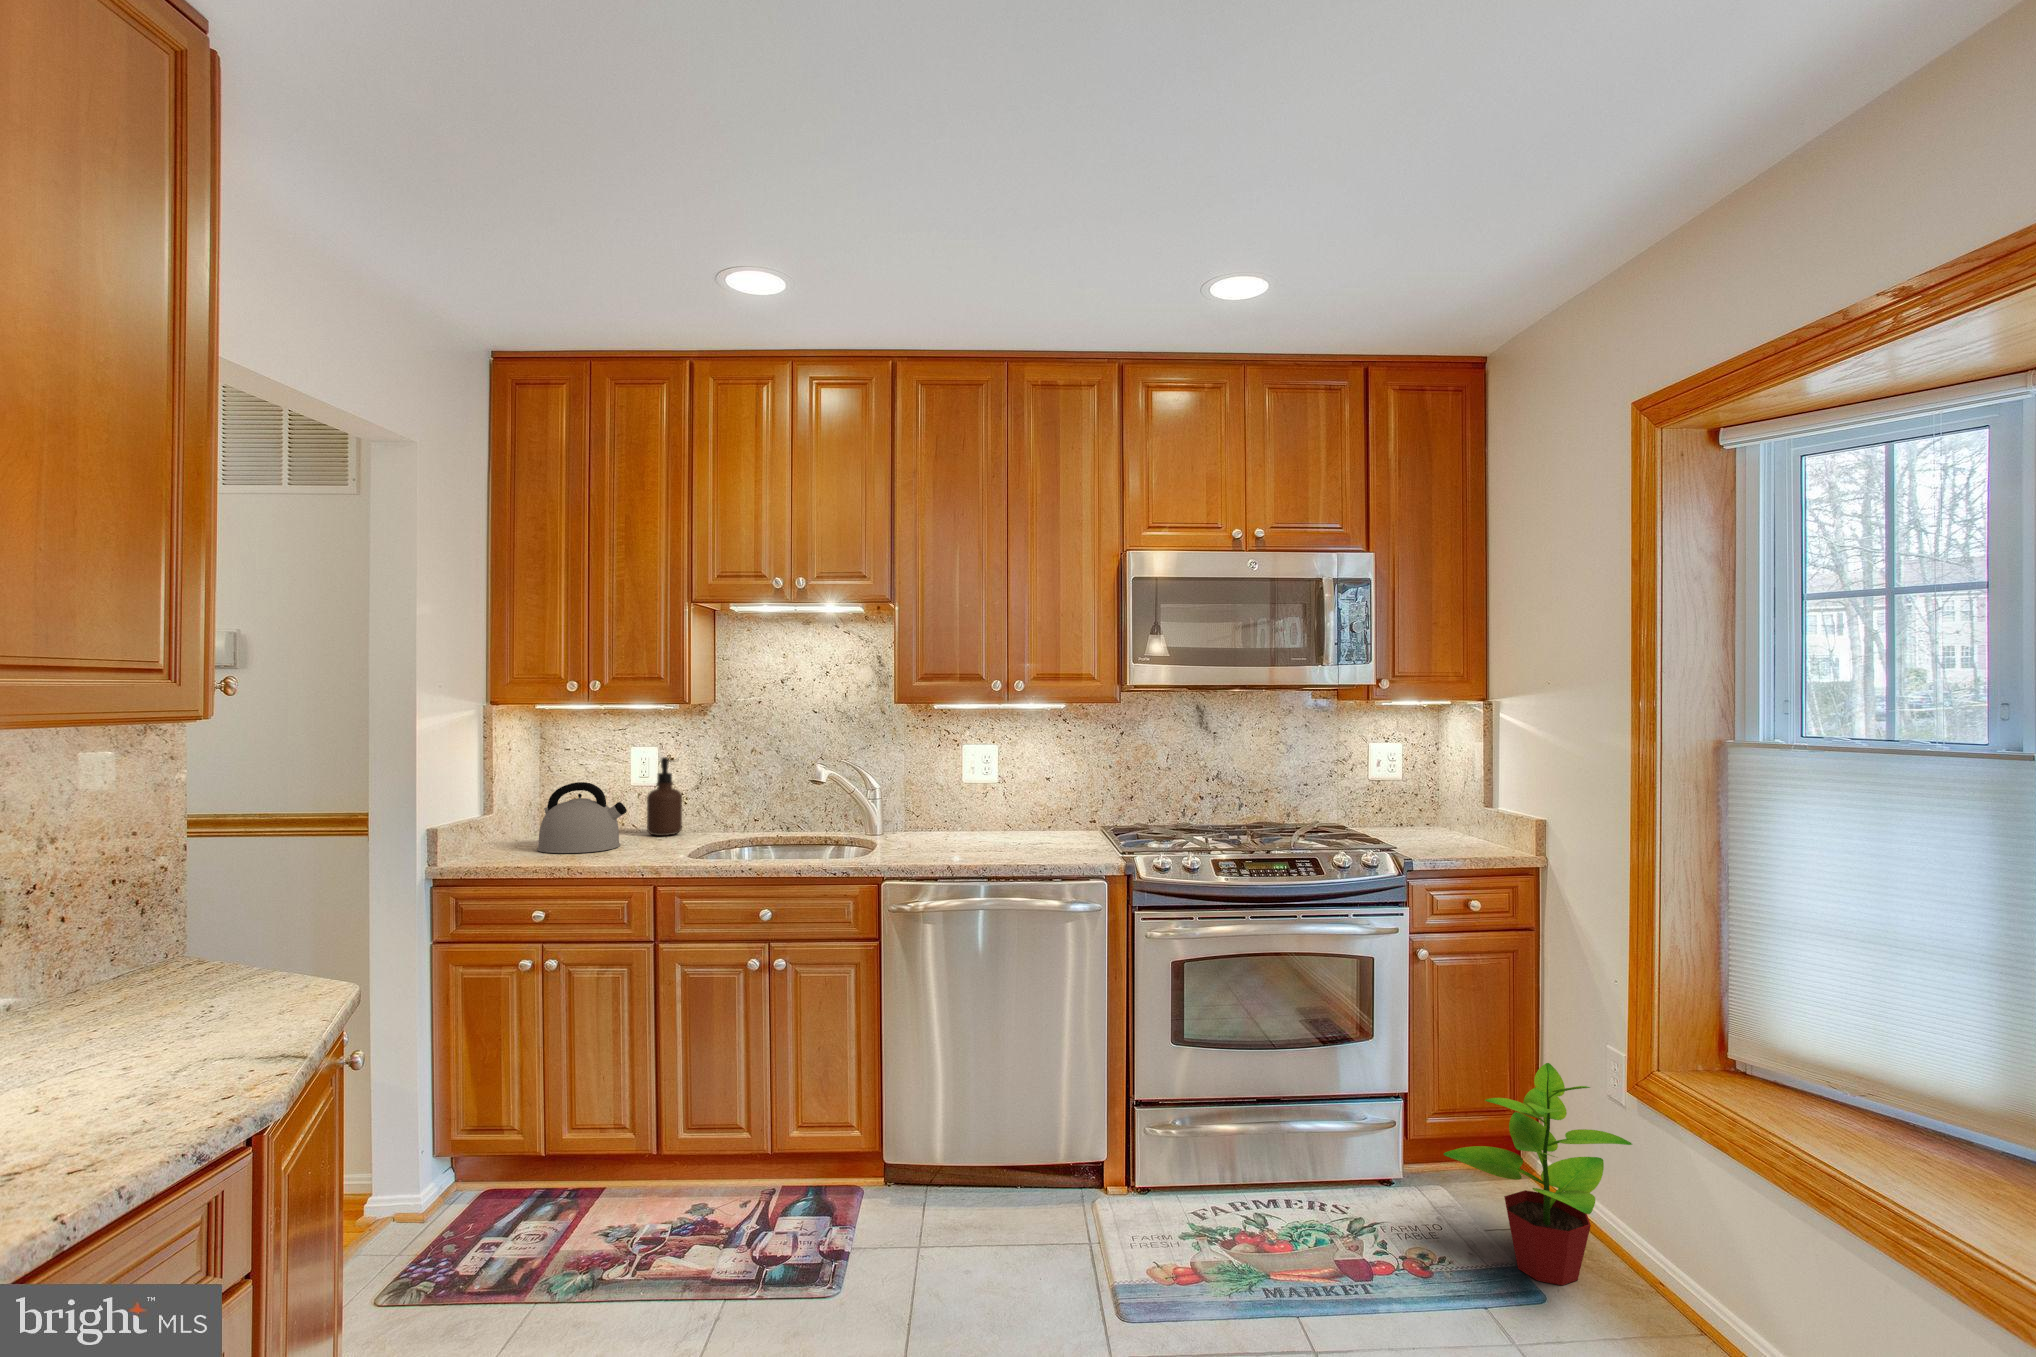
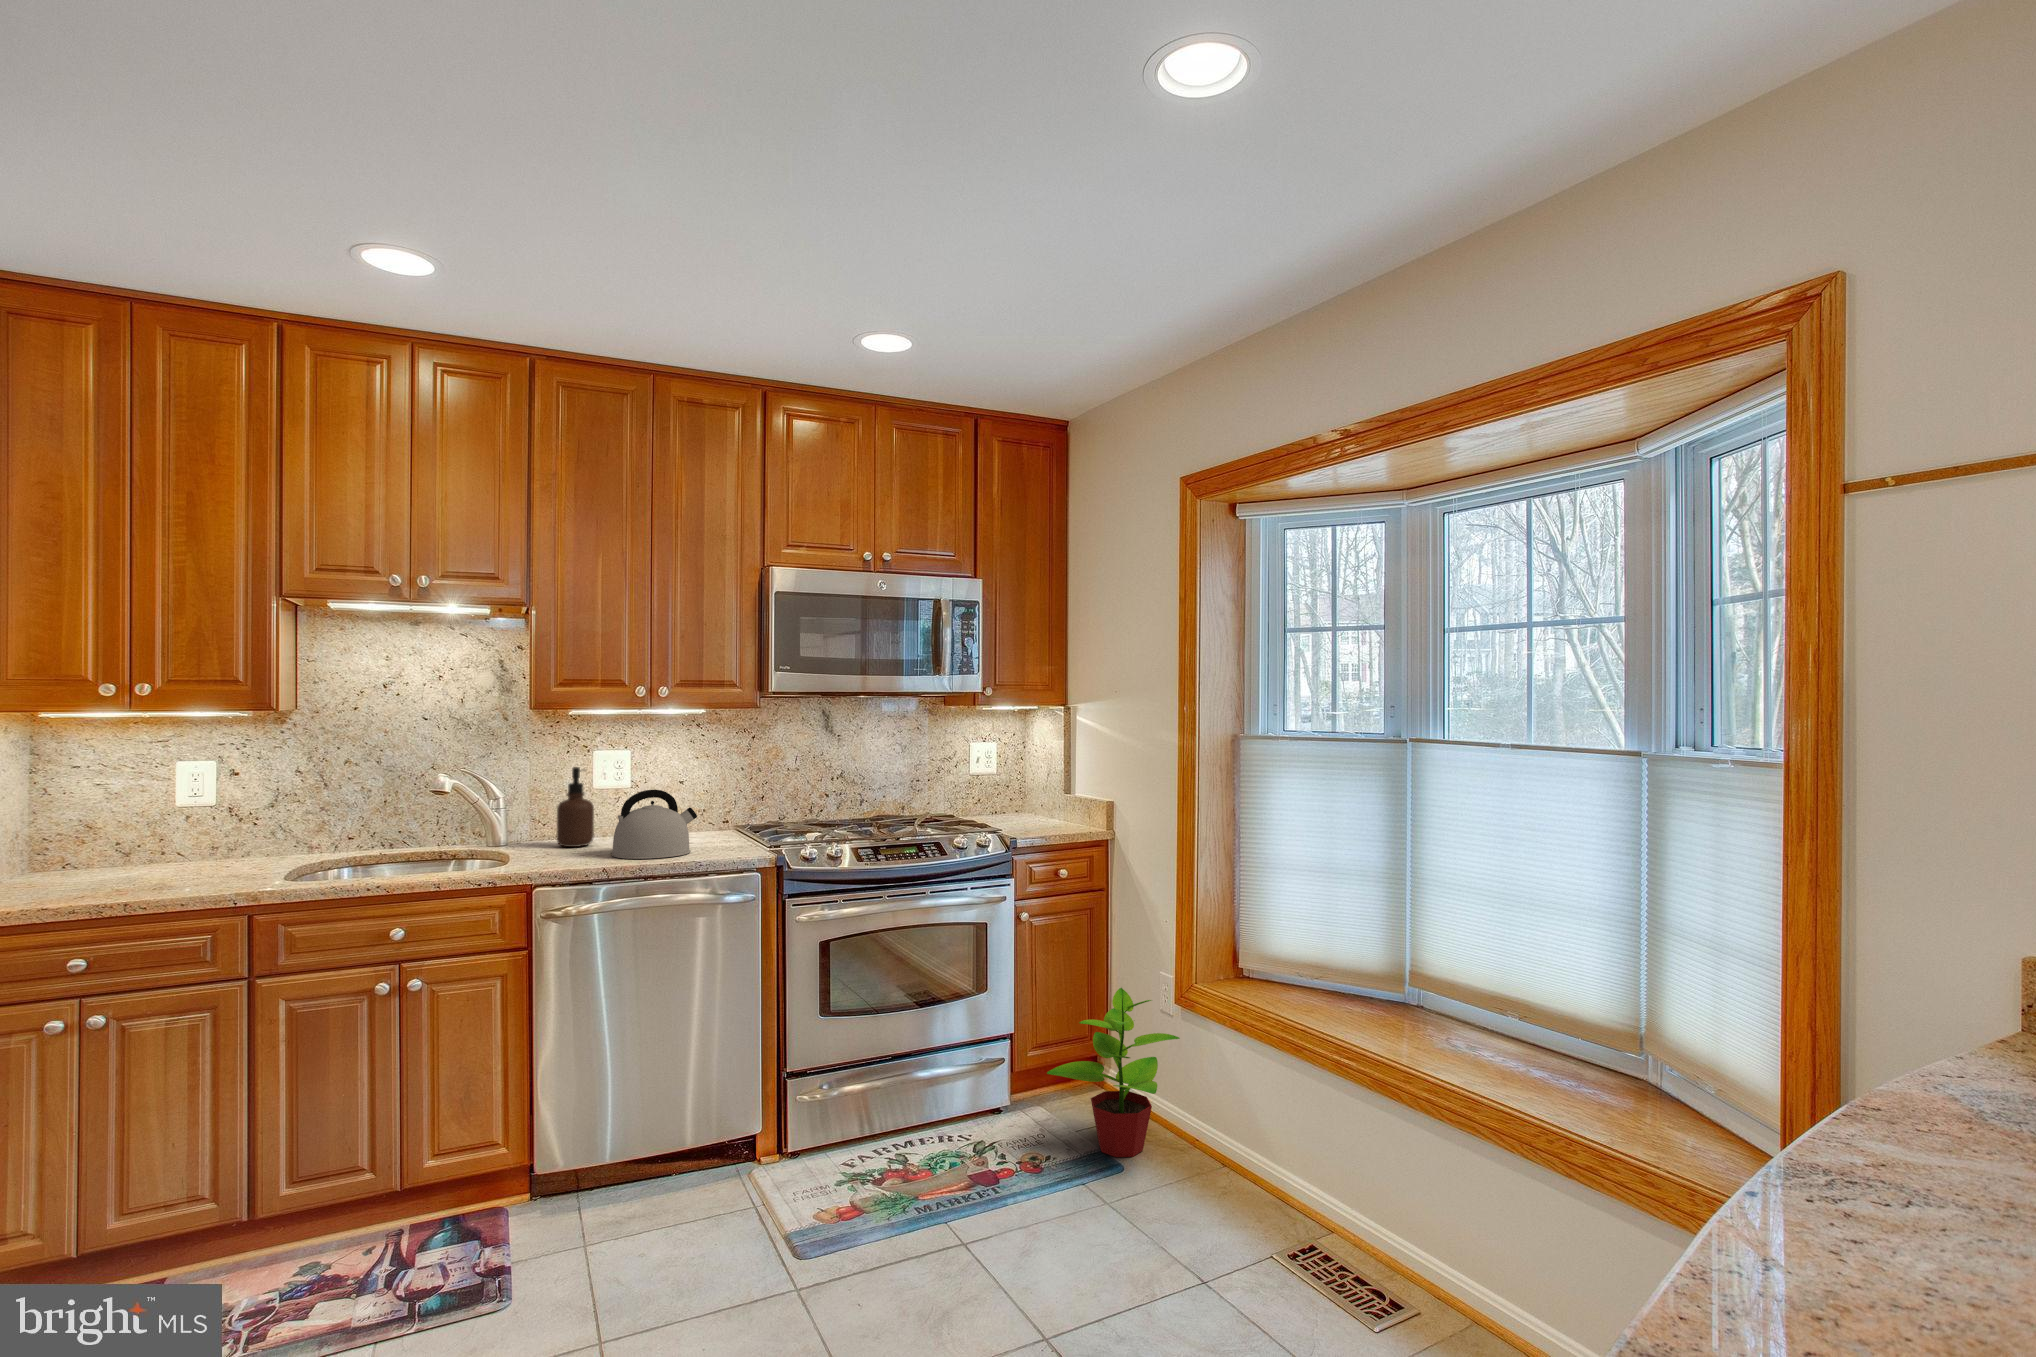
soap dispenser: present [647,757,682,836] -> present [557,767,594,847]
kettle: present [537,782,627,853] -> present [611,790,697,859]

